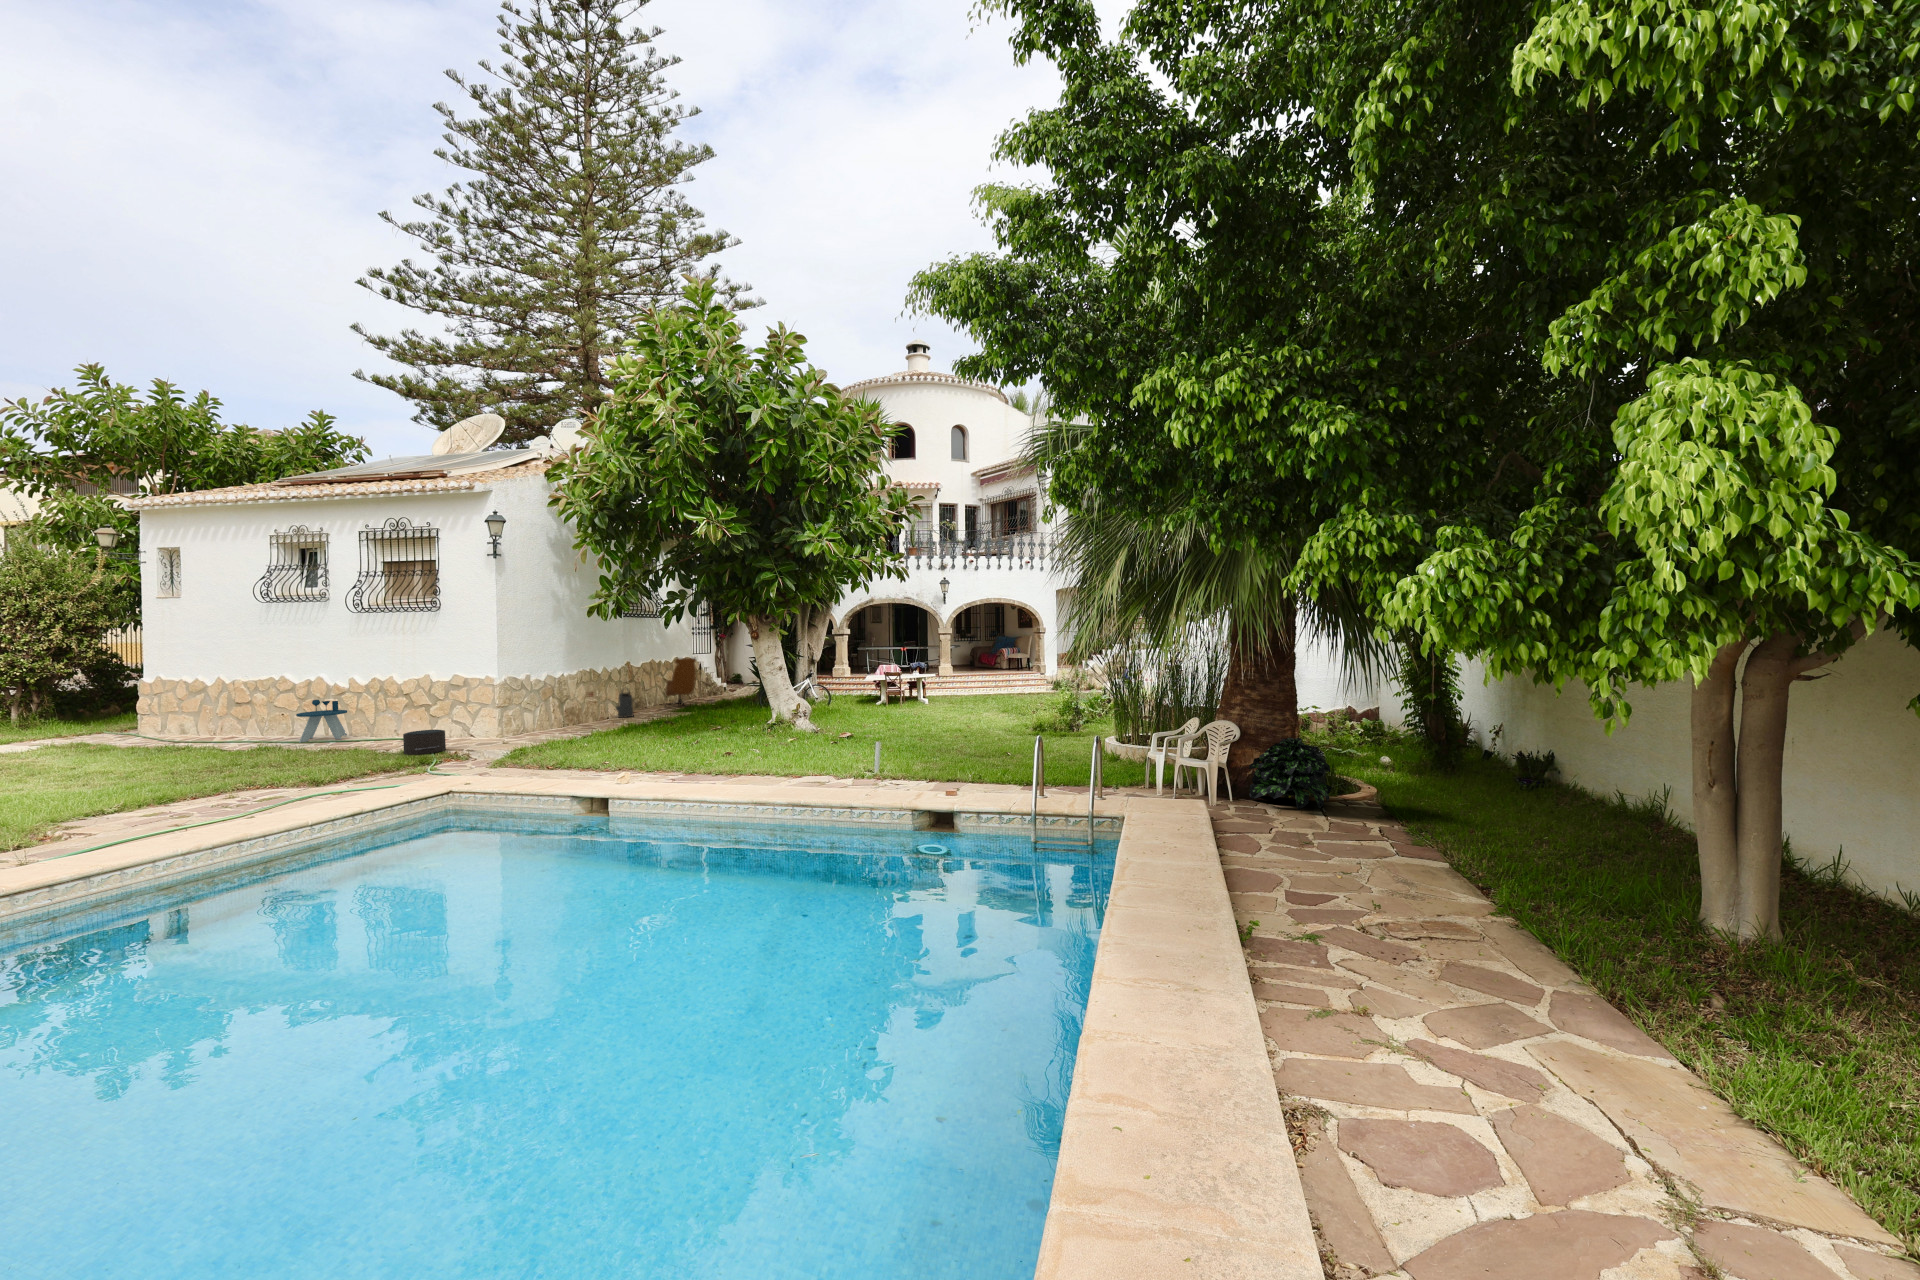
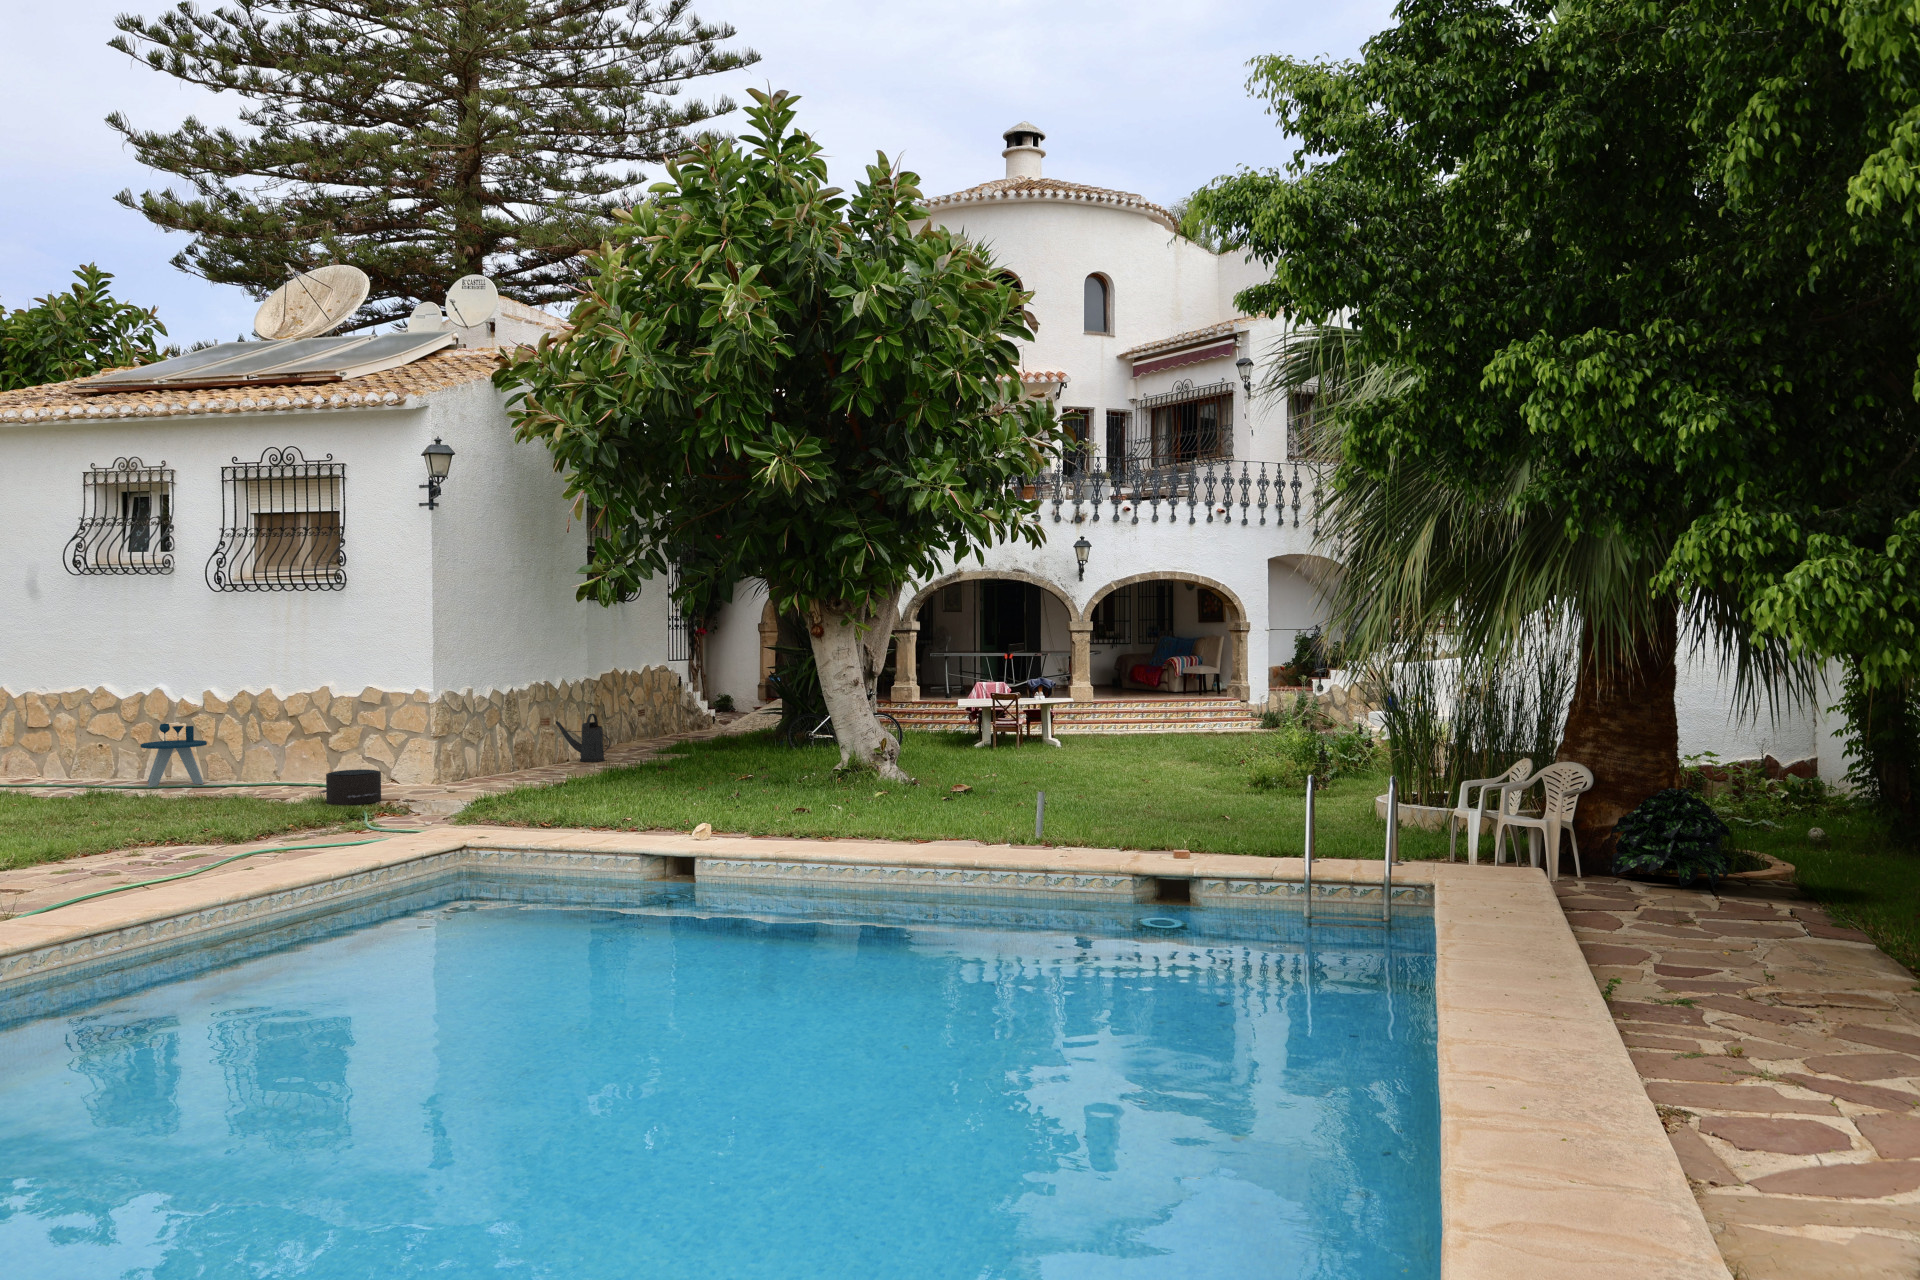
lounge chair: present [665,658,696,704] -> none [619,668,689,749]

